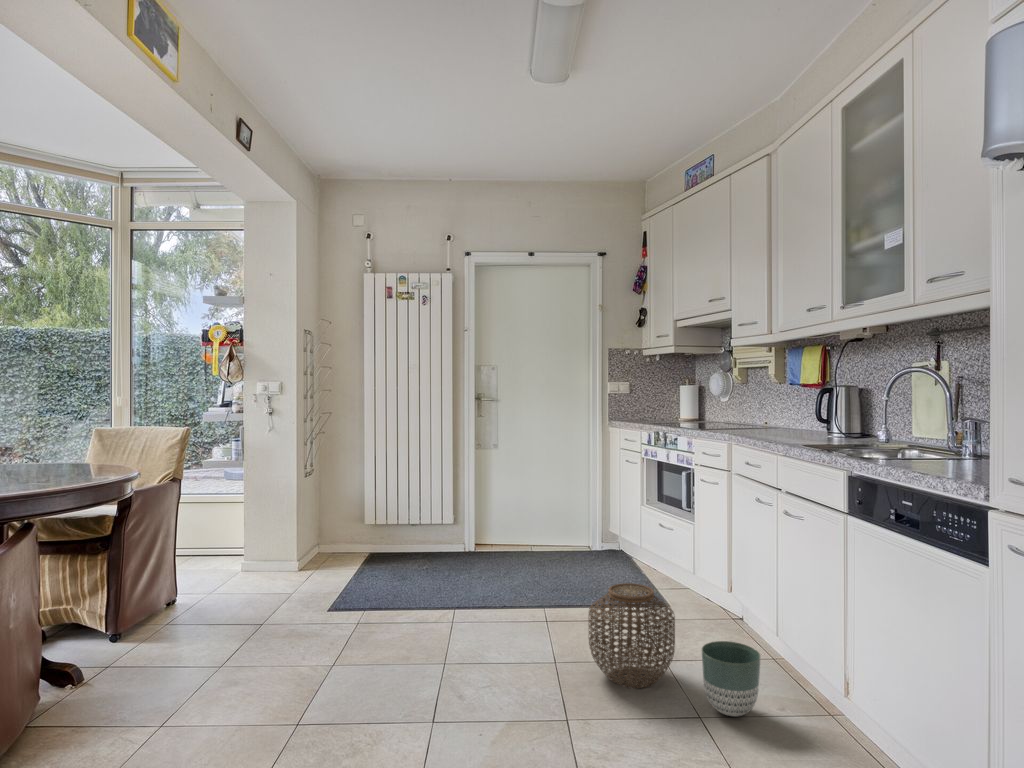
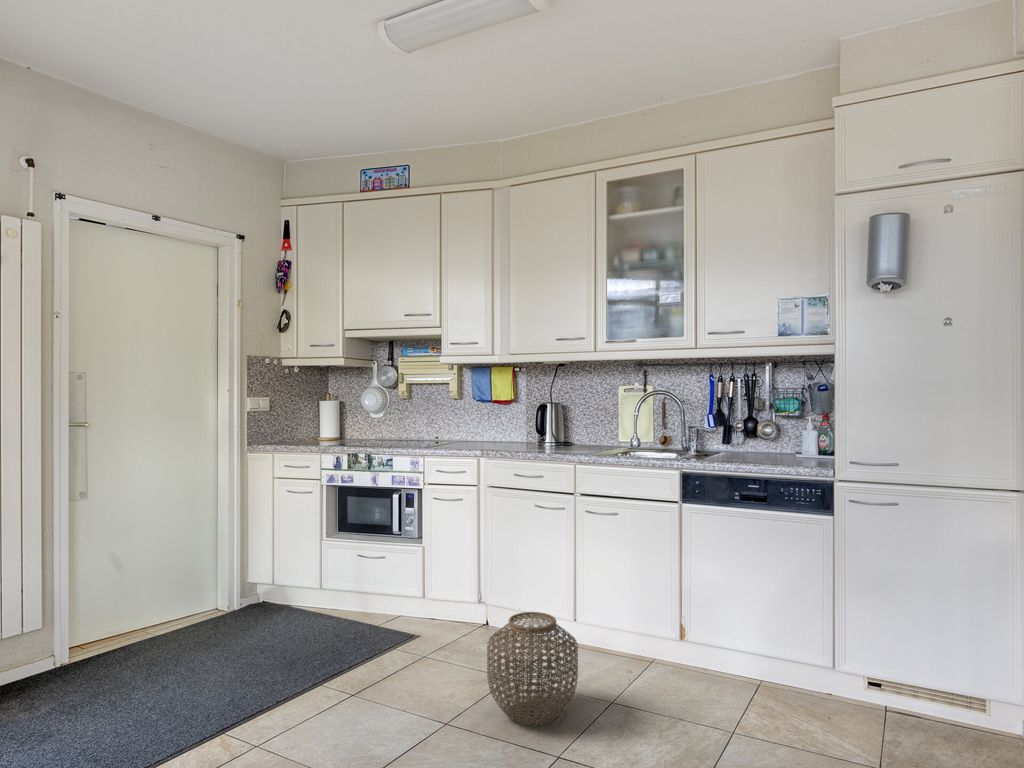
planter: present [702,641,760,716] -> none [609,636,660,705]

